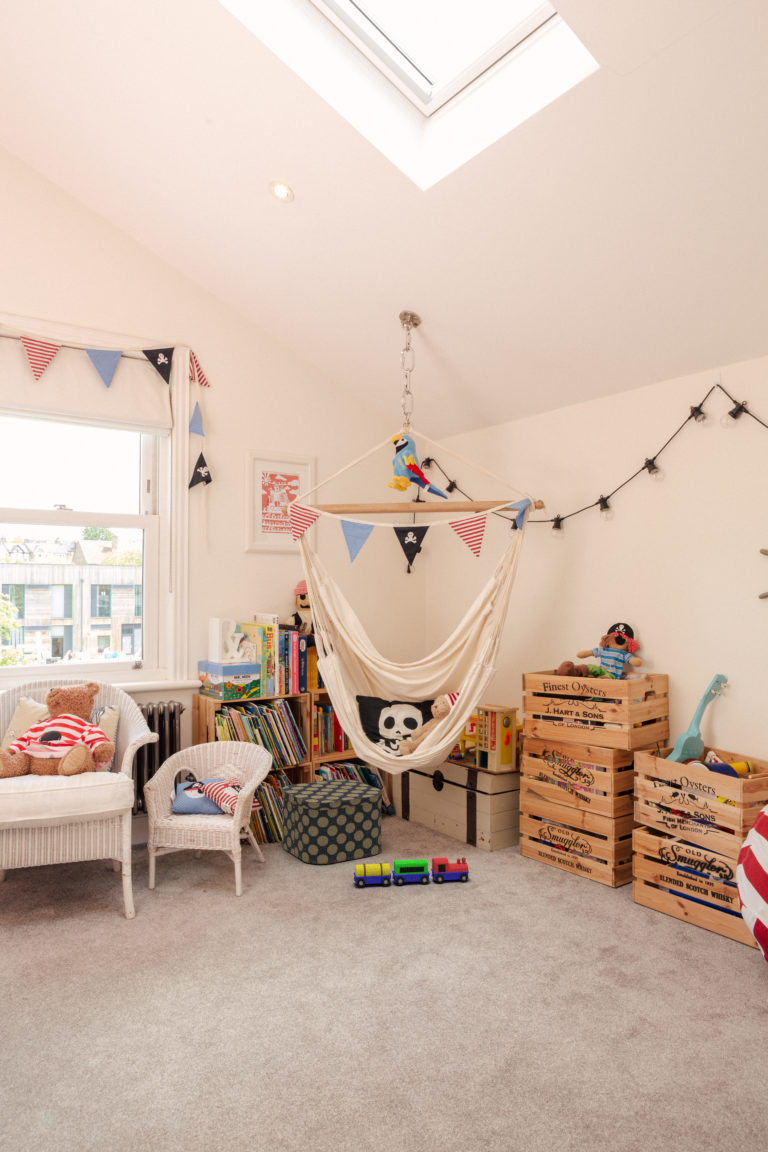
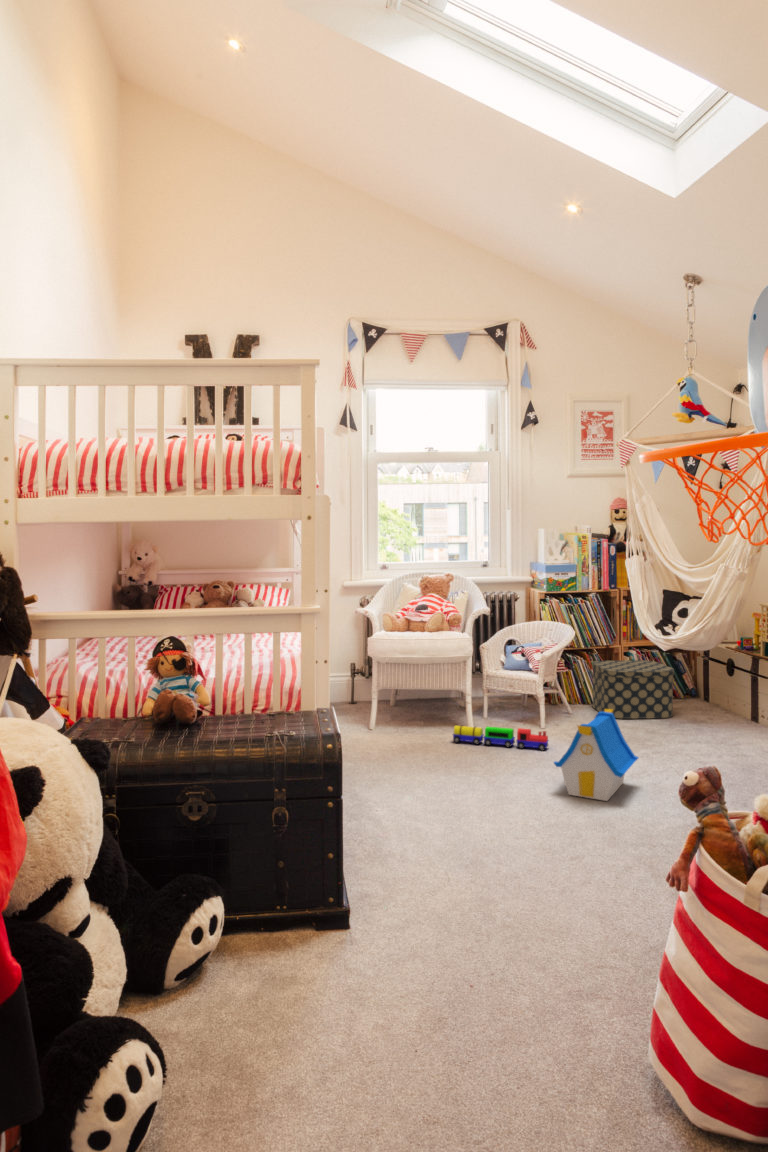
toy train: present [353,857,469,887] -> present [453,726,548,751]
toy house: none [294,883,402,1040] -> present [554,709,638,801]

